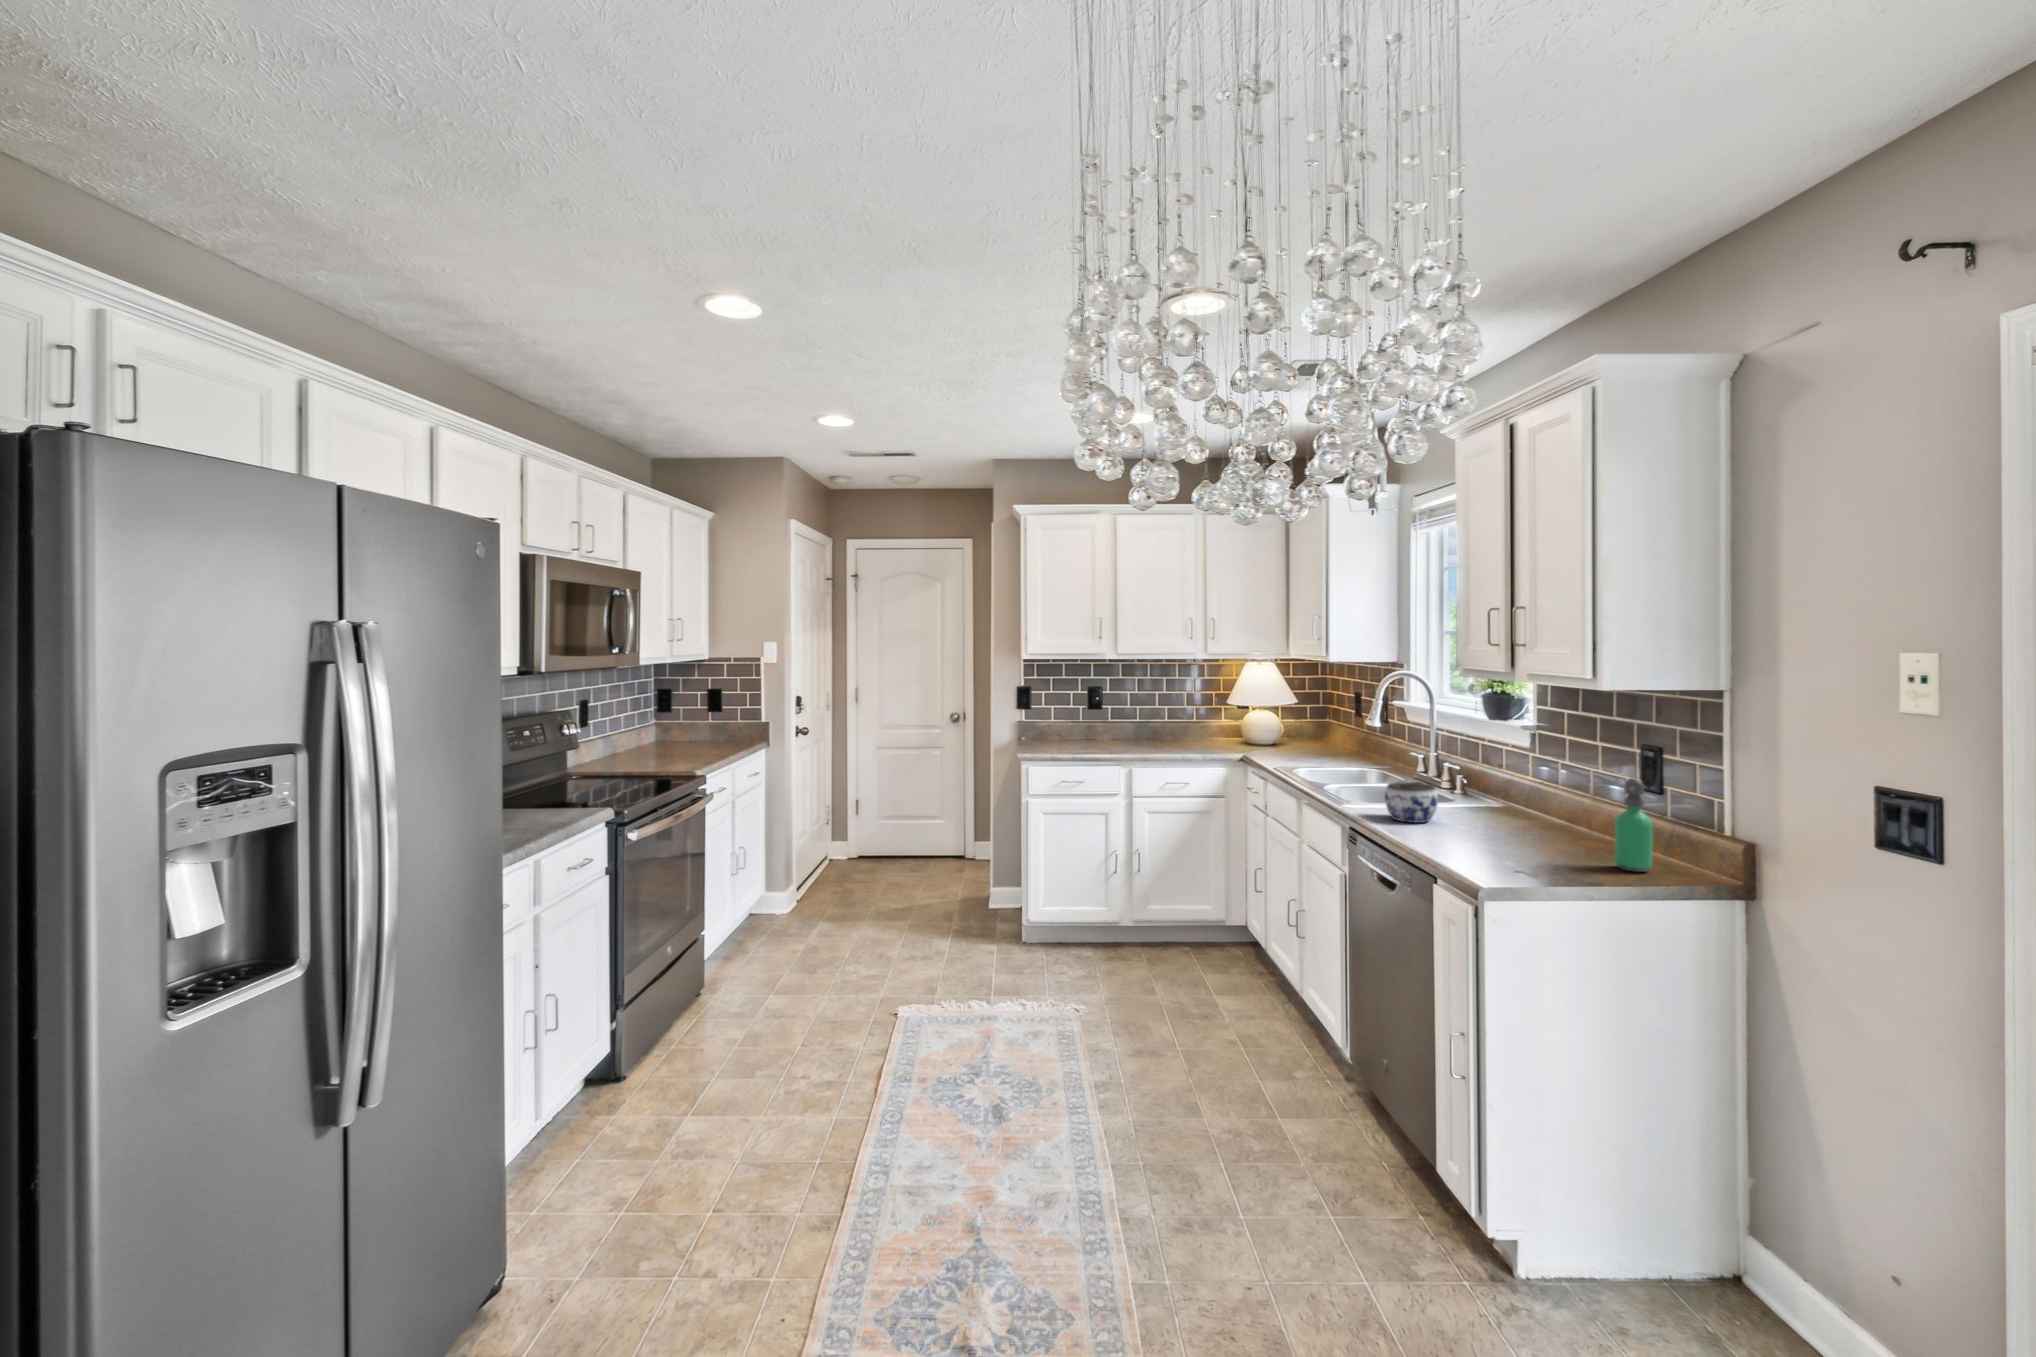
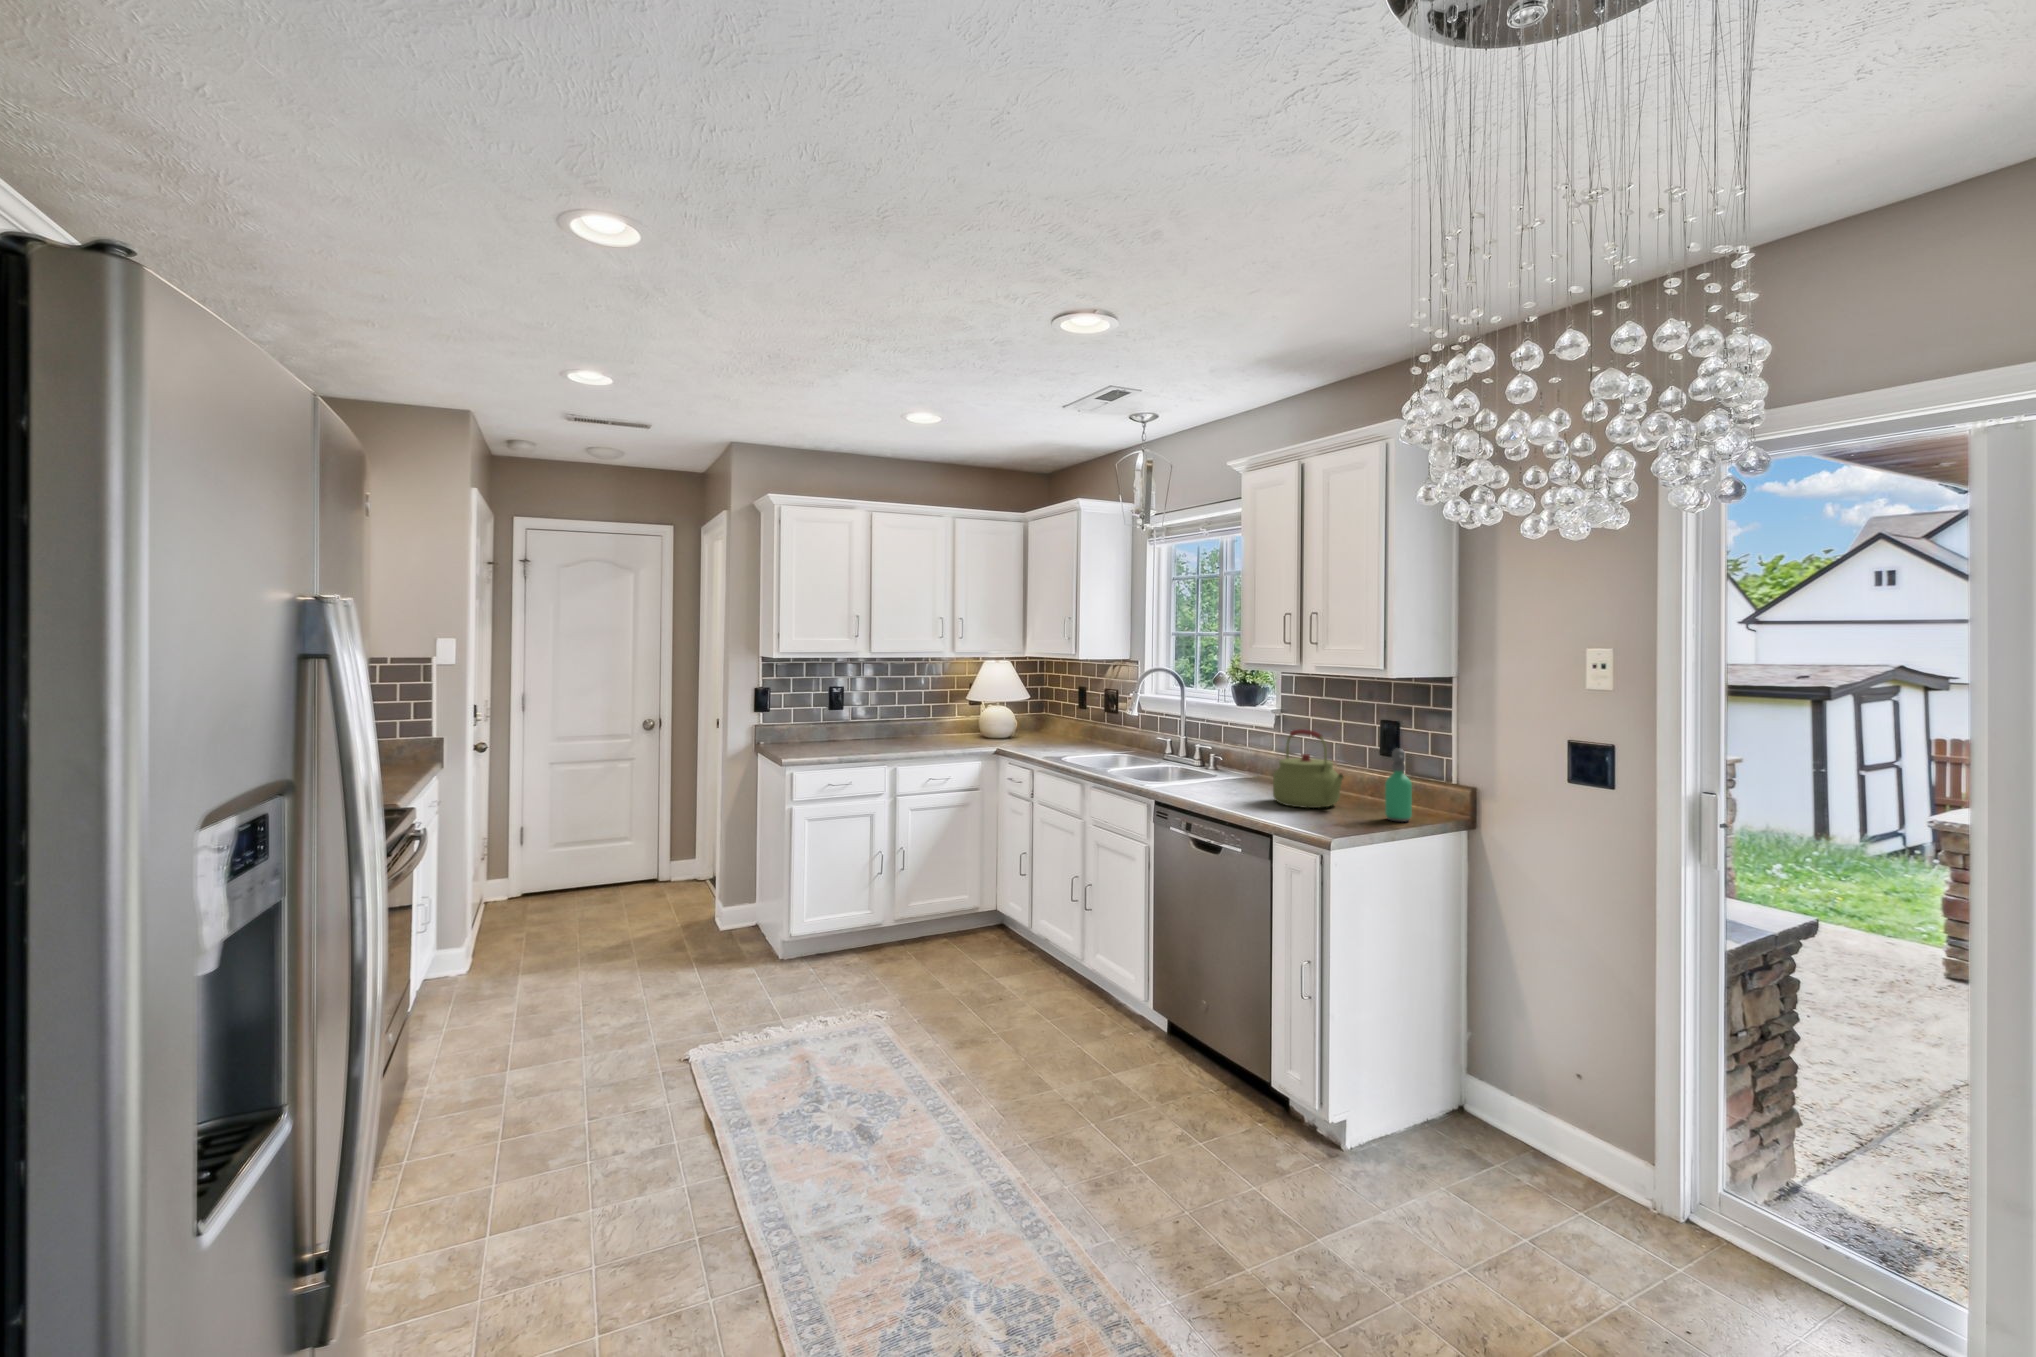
kettle: none [1488,749,1576,845] -> present [1273,729,1343,808]
jar: present [1385,782,1438,823] -> none [1184,763,1228,798]

